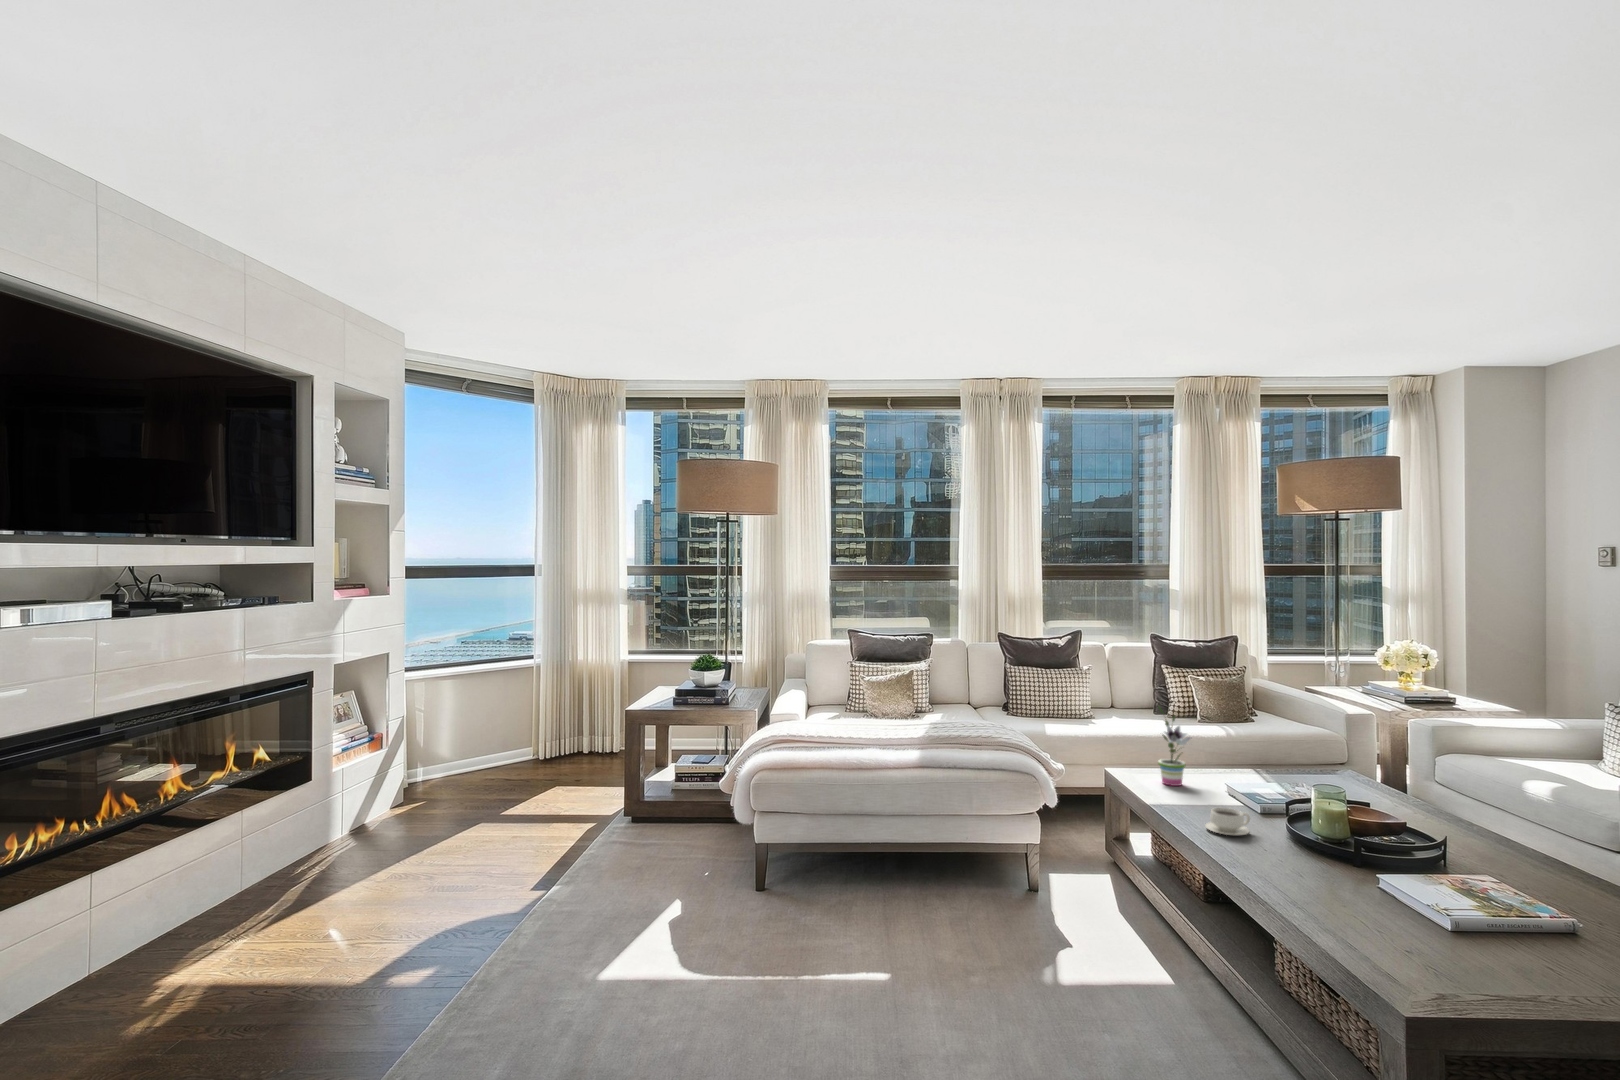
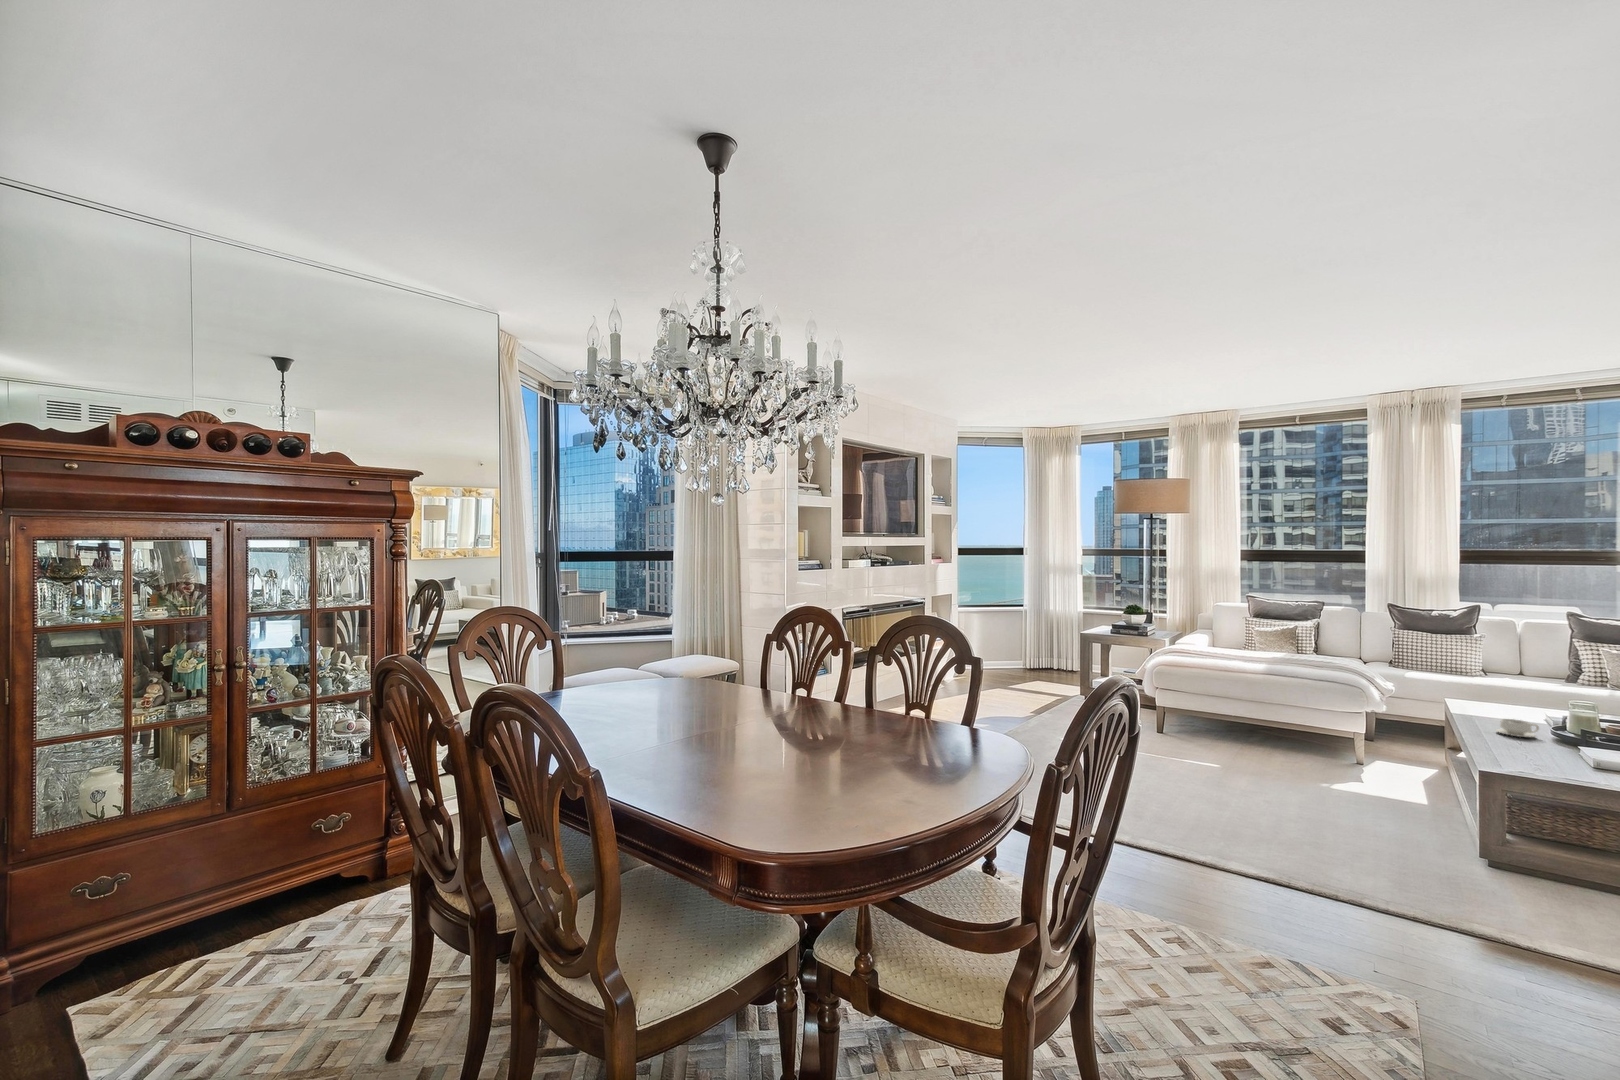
potted plant: present [1158,707,1191,786] -> none [1492,654,1532,715]

